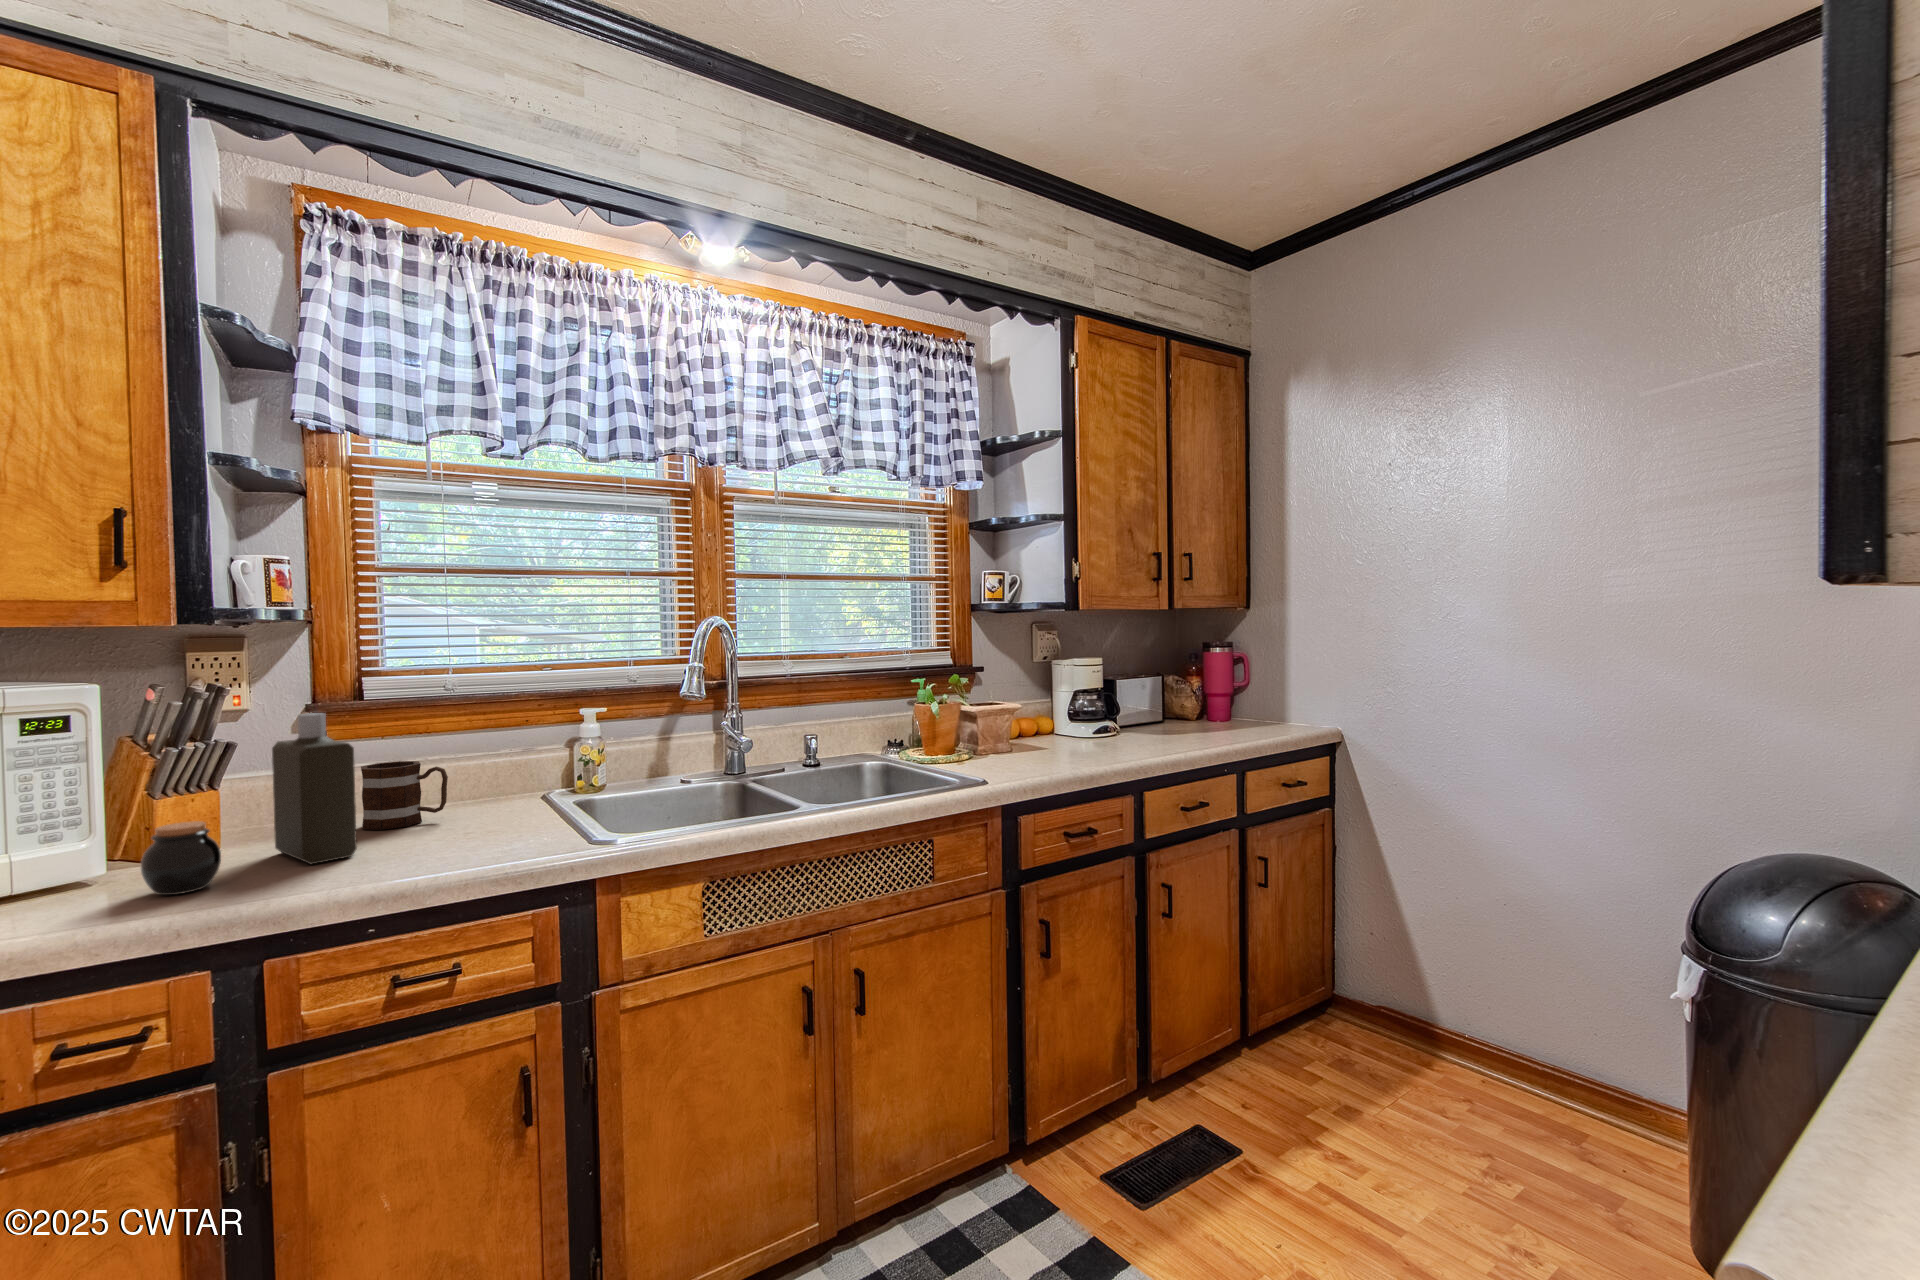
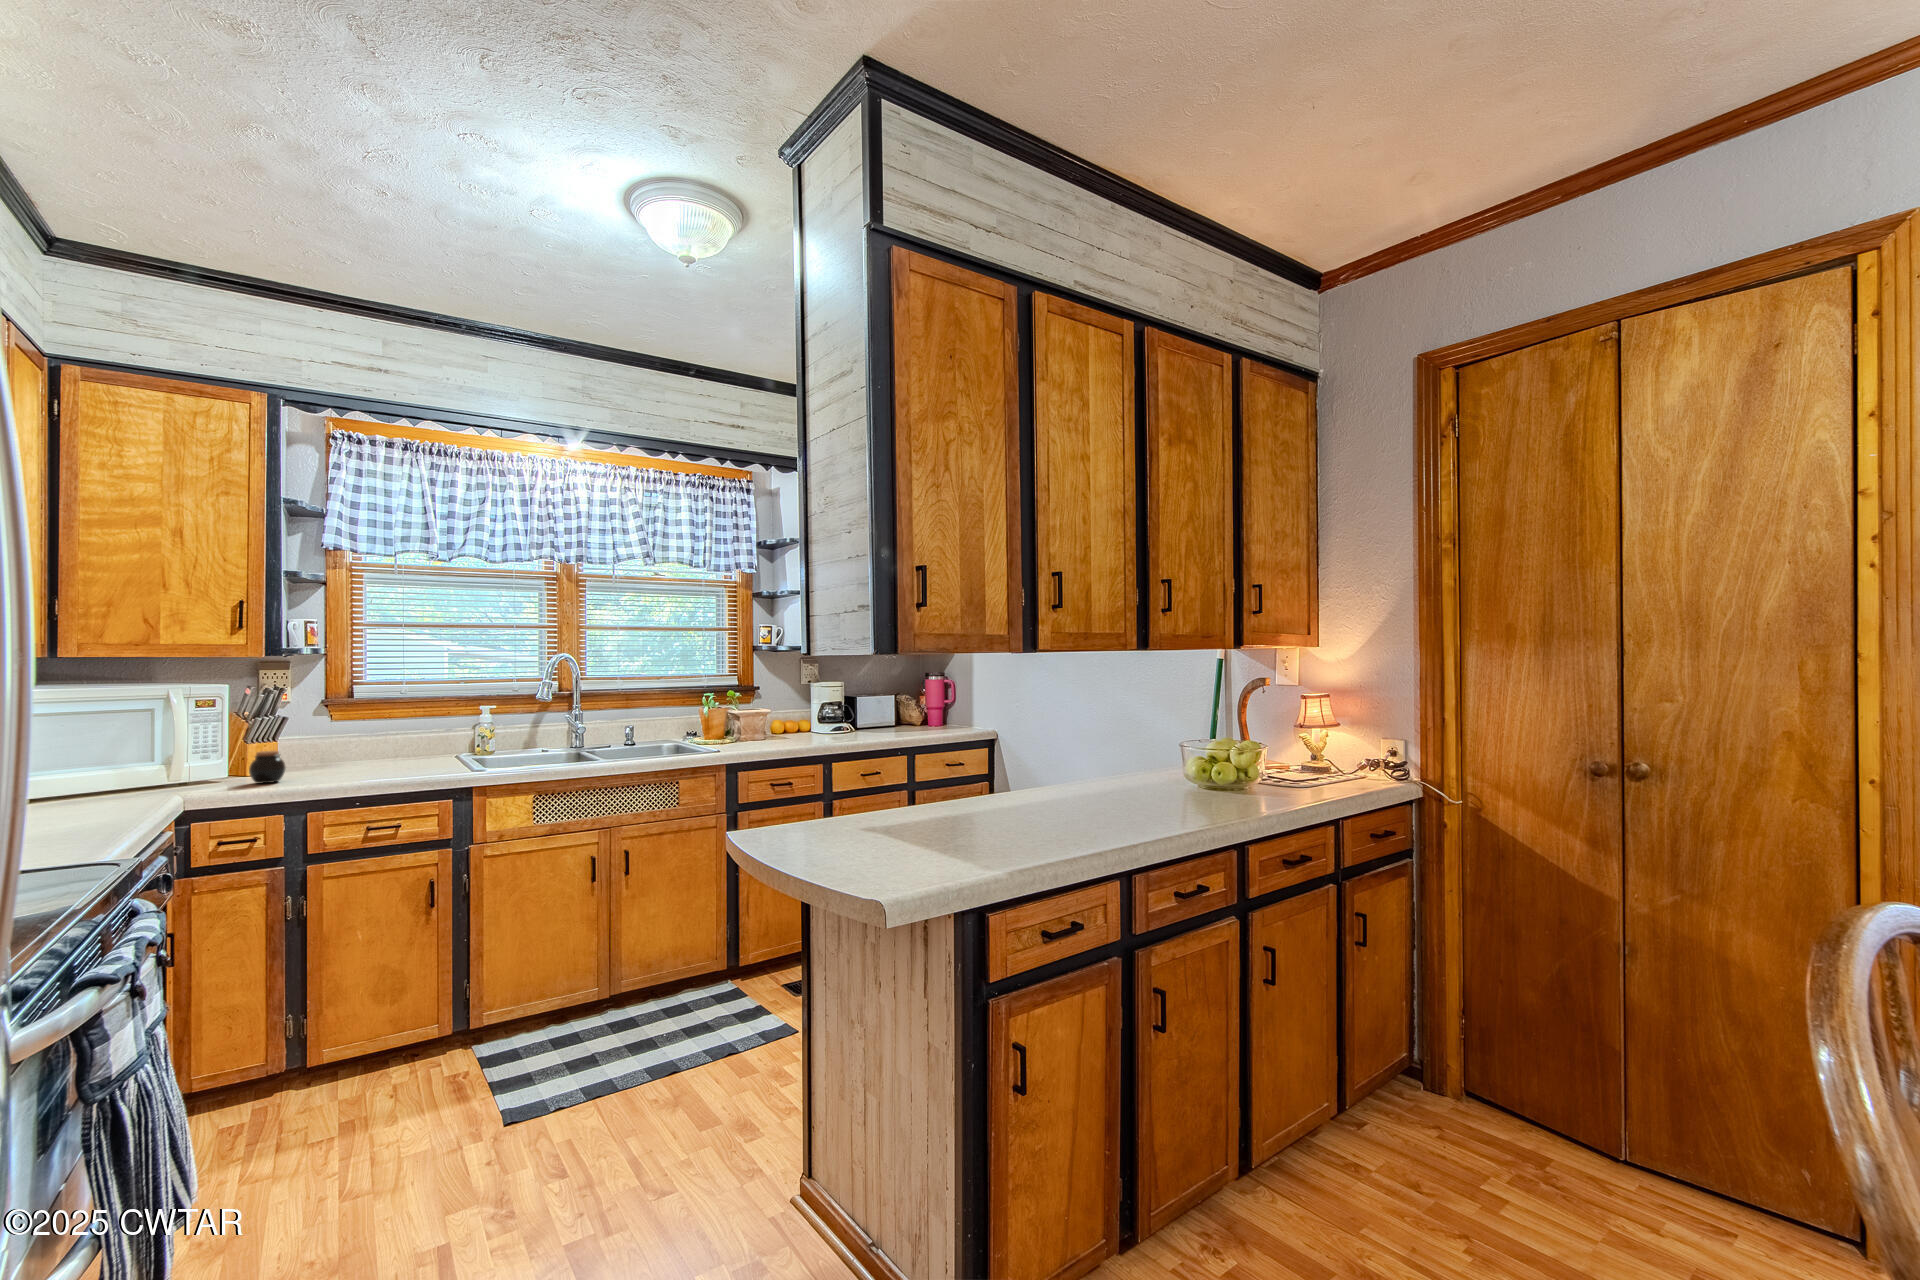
bottle: present [272,713,357,864] -> none [308,702,351,776]
mug: present [361,761,448,830] -> none [352,732,400,766]

